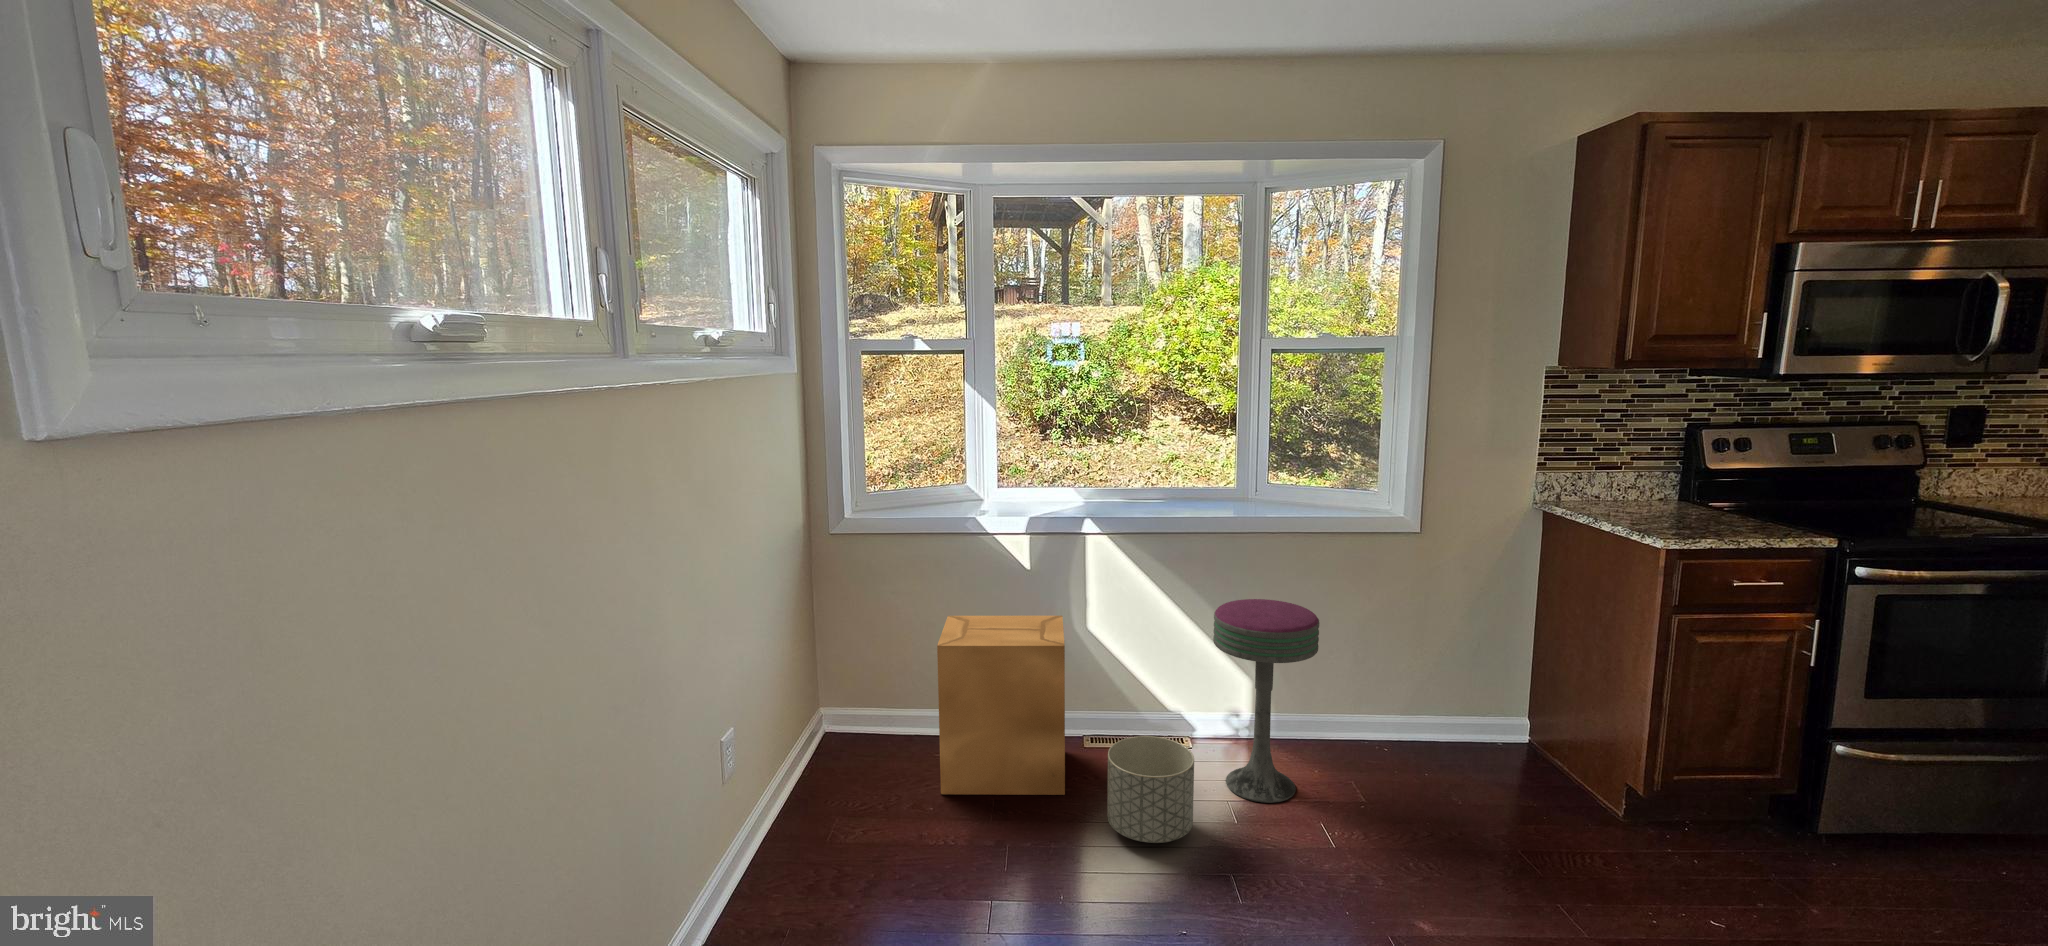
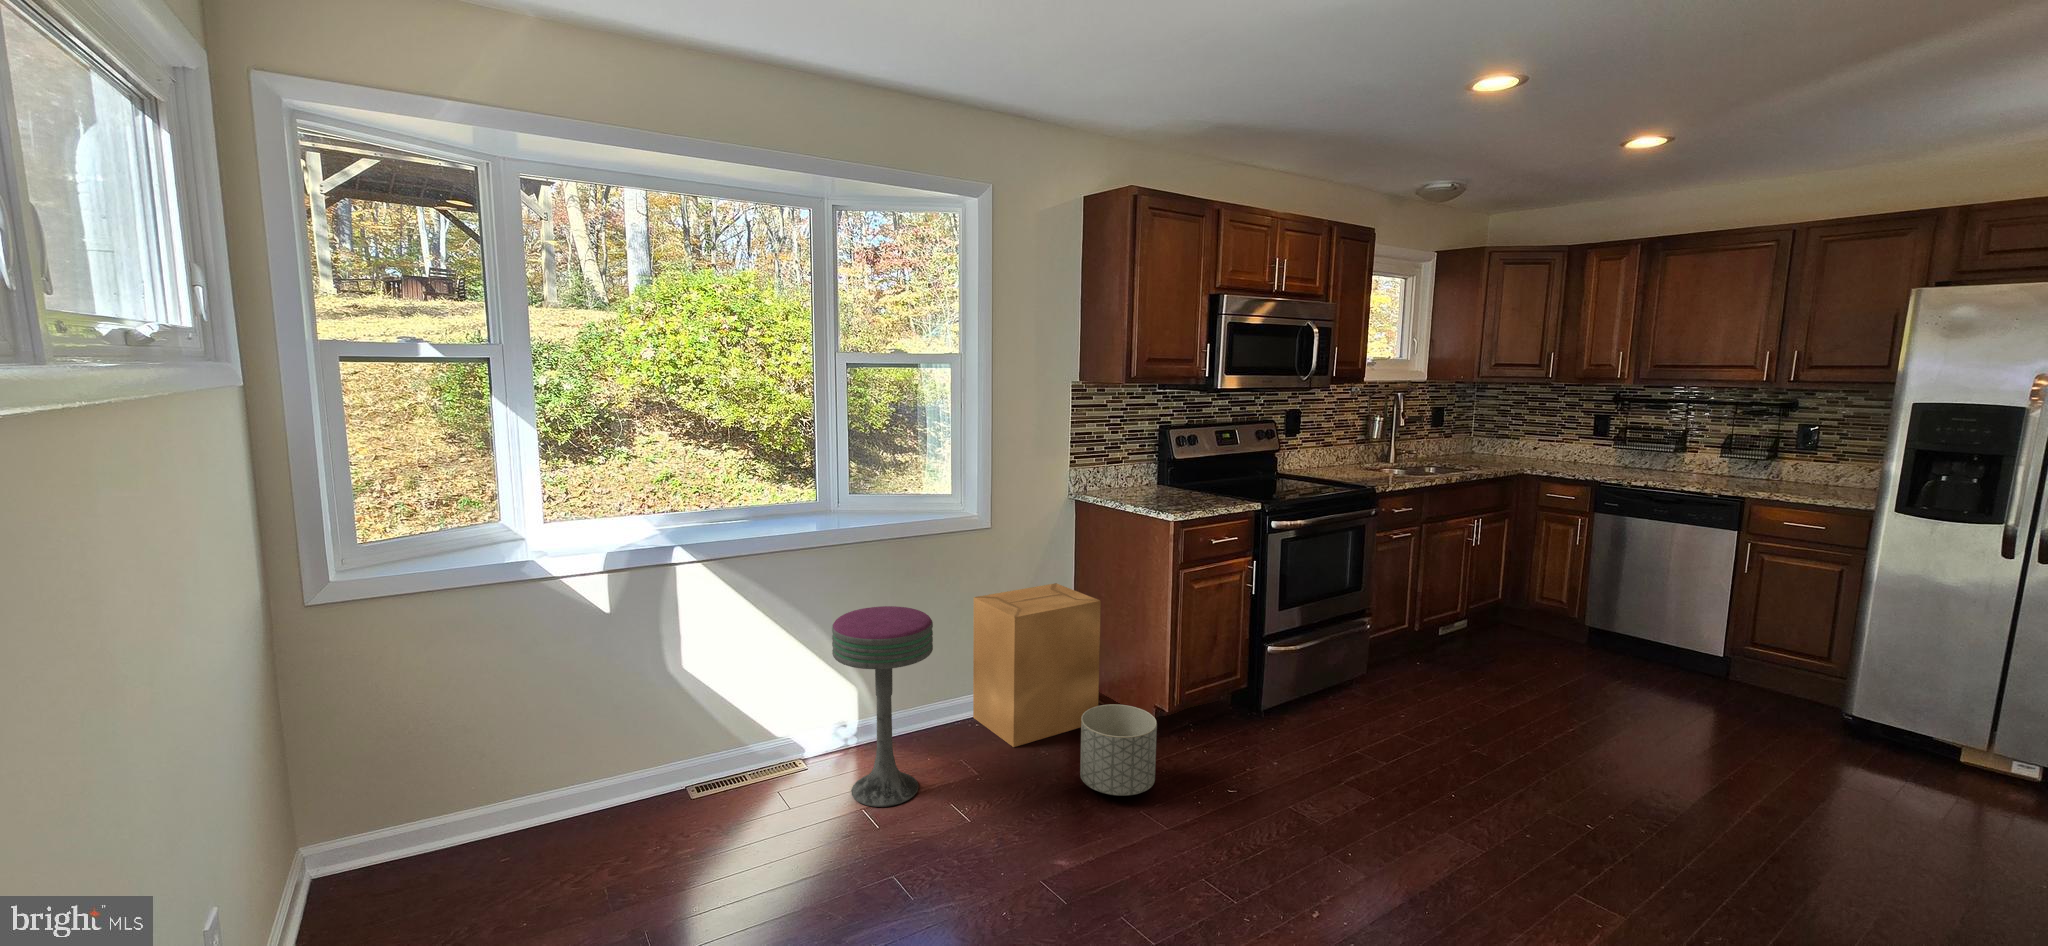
cardboard box: present [937,616,1065,795] -> present [973,583,1101,747]
planter: present [1107,736,1194,843] -> present [1080,704,1157,796]

